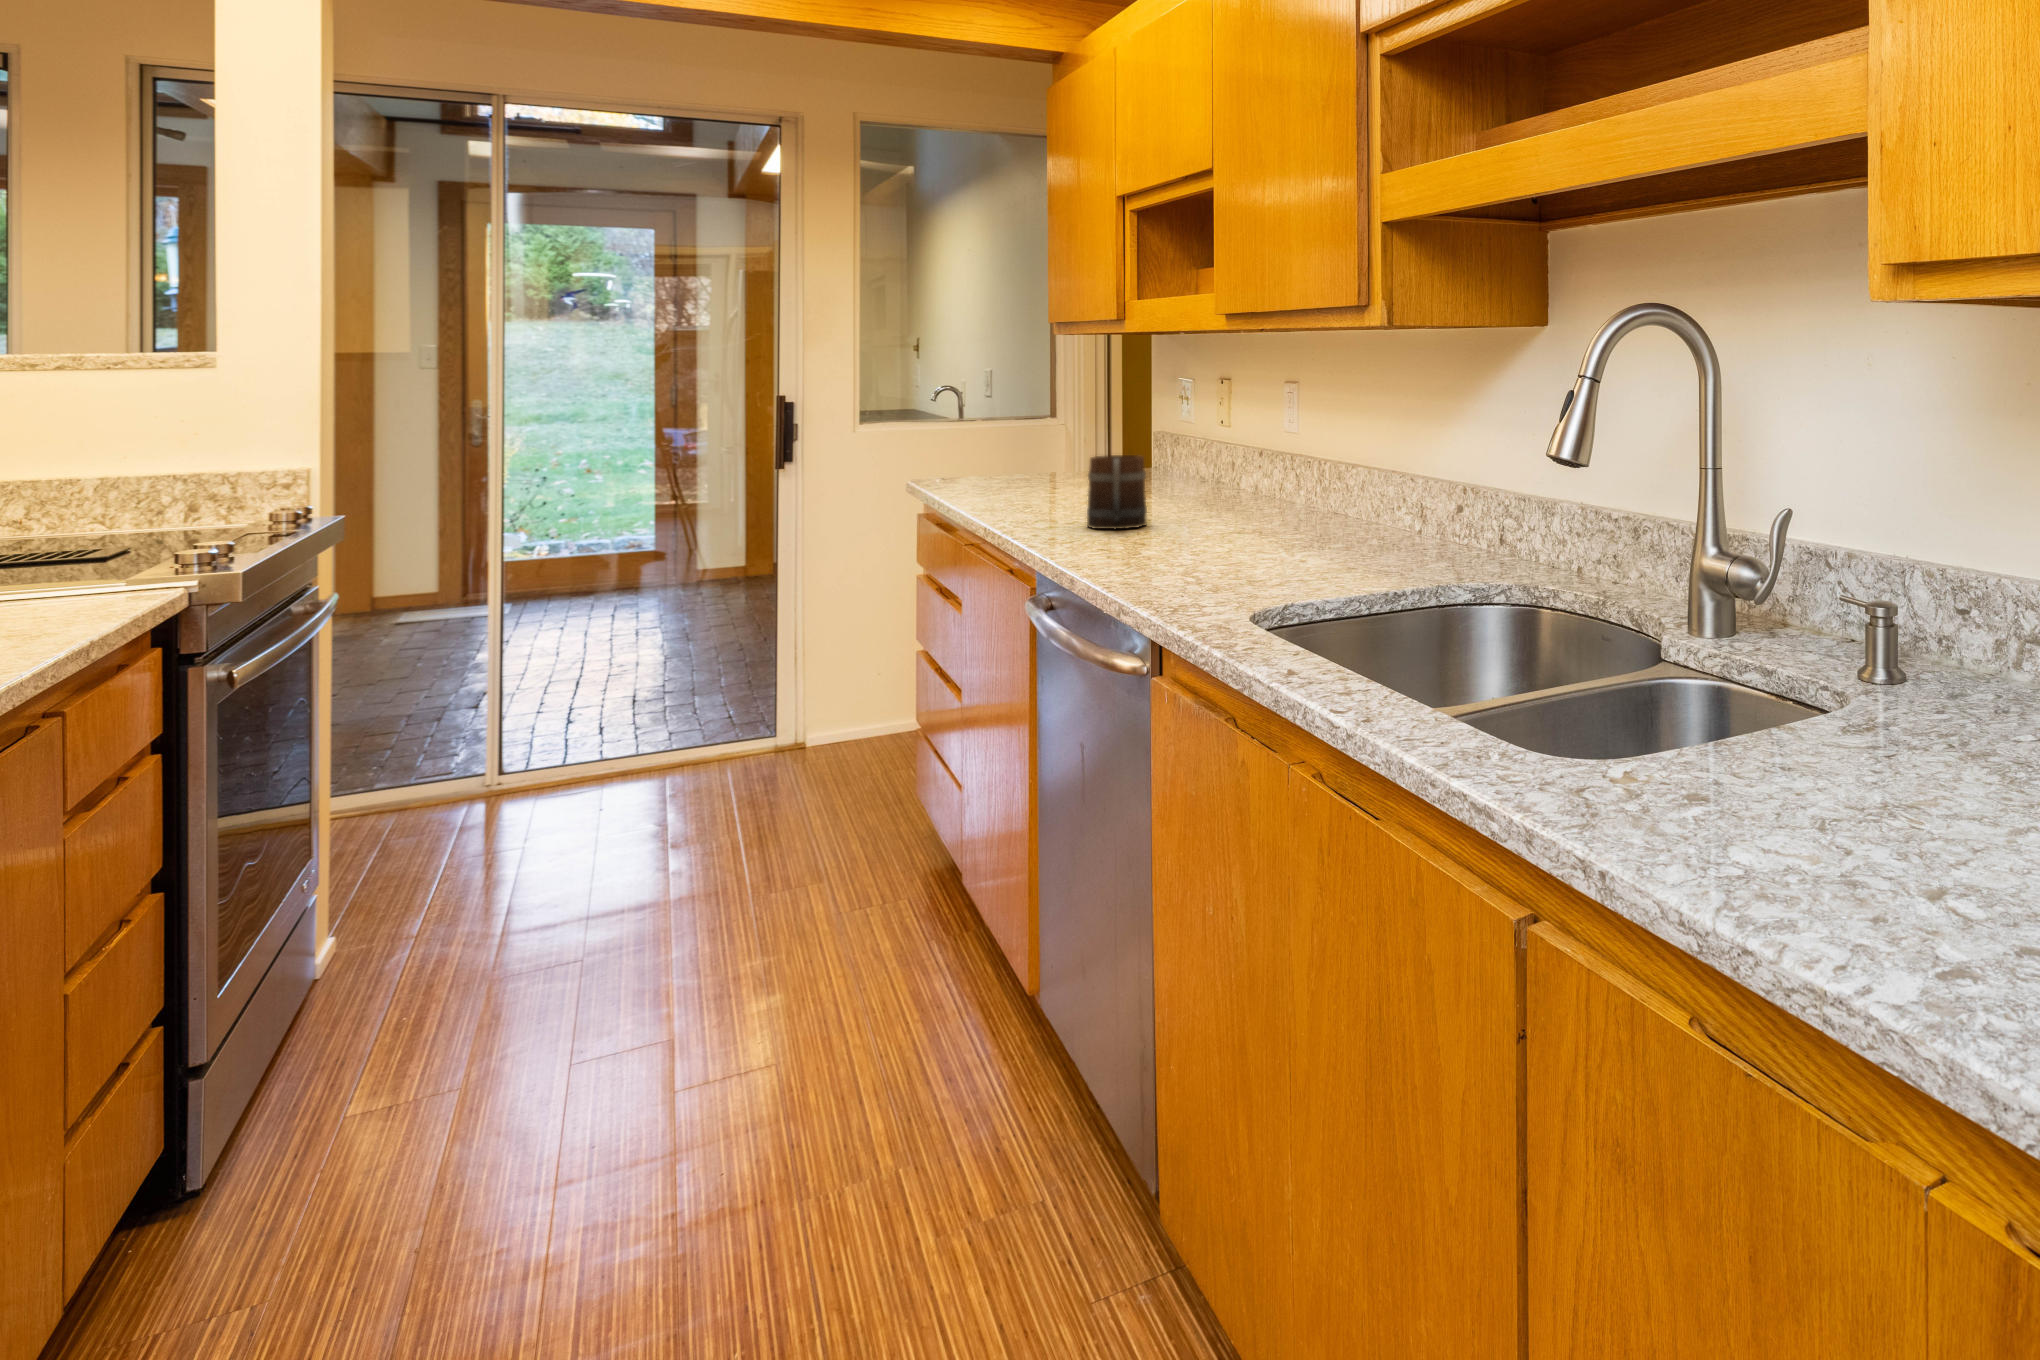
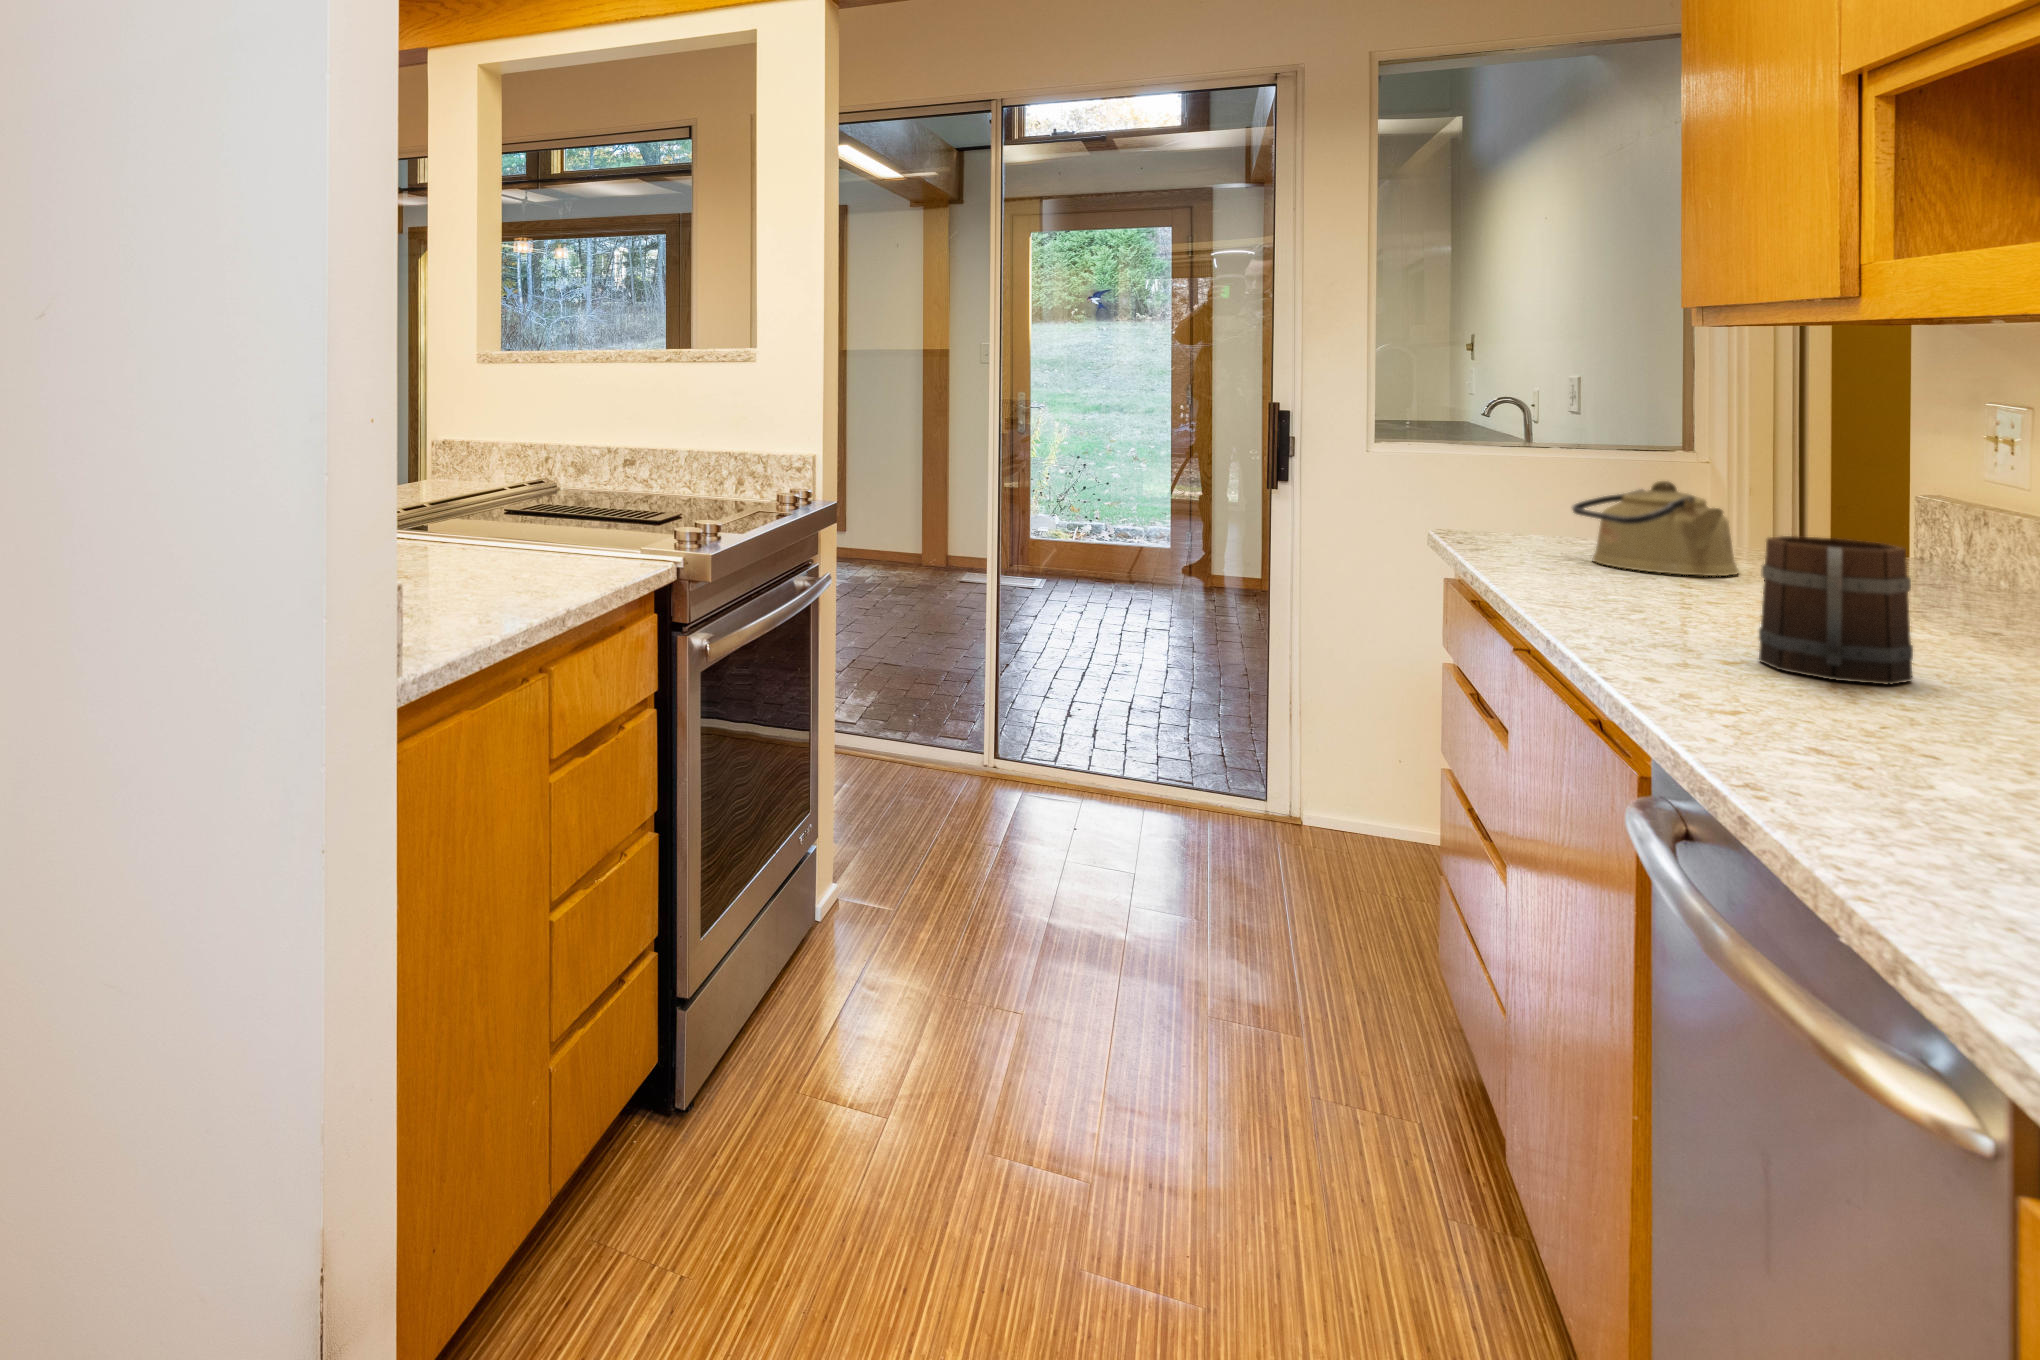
kettle: none [996,435,1080,493] -> present [1572,481,1738,576]

